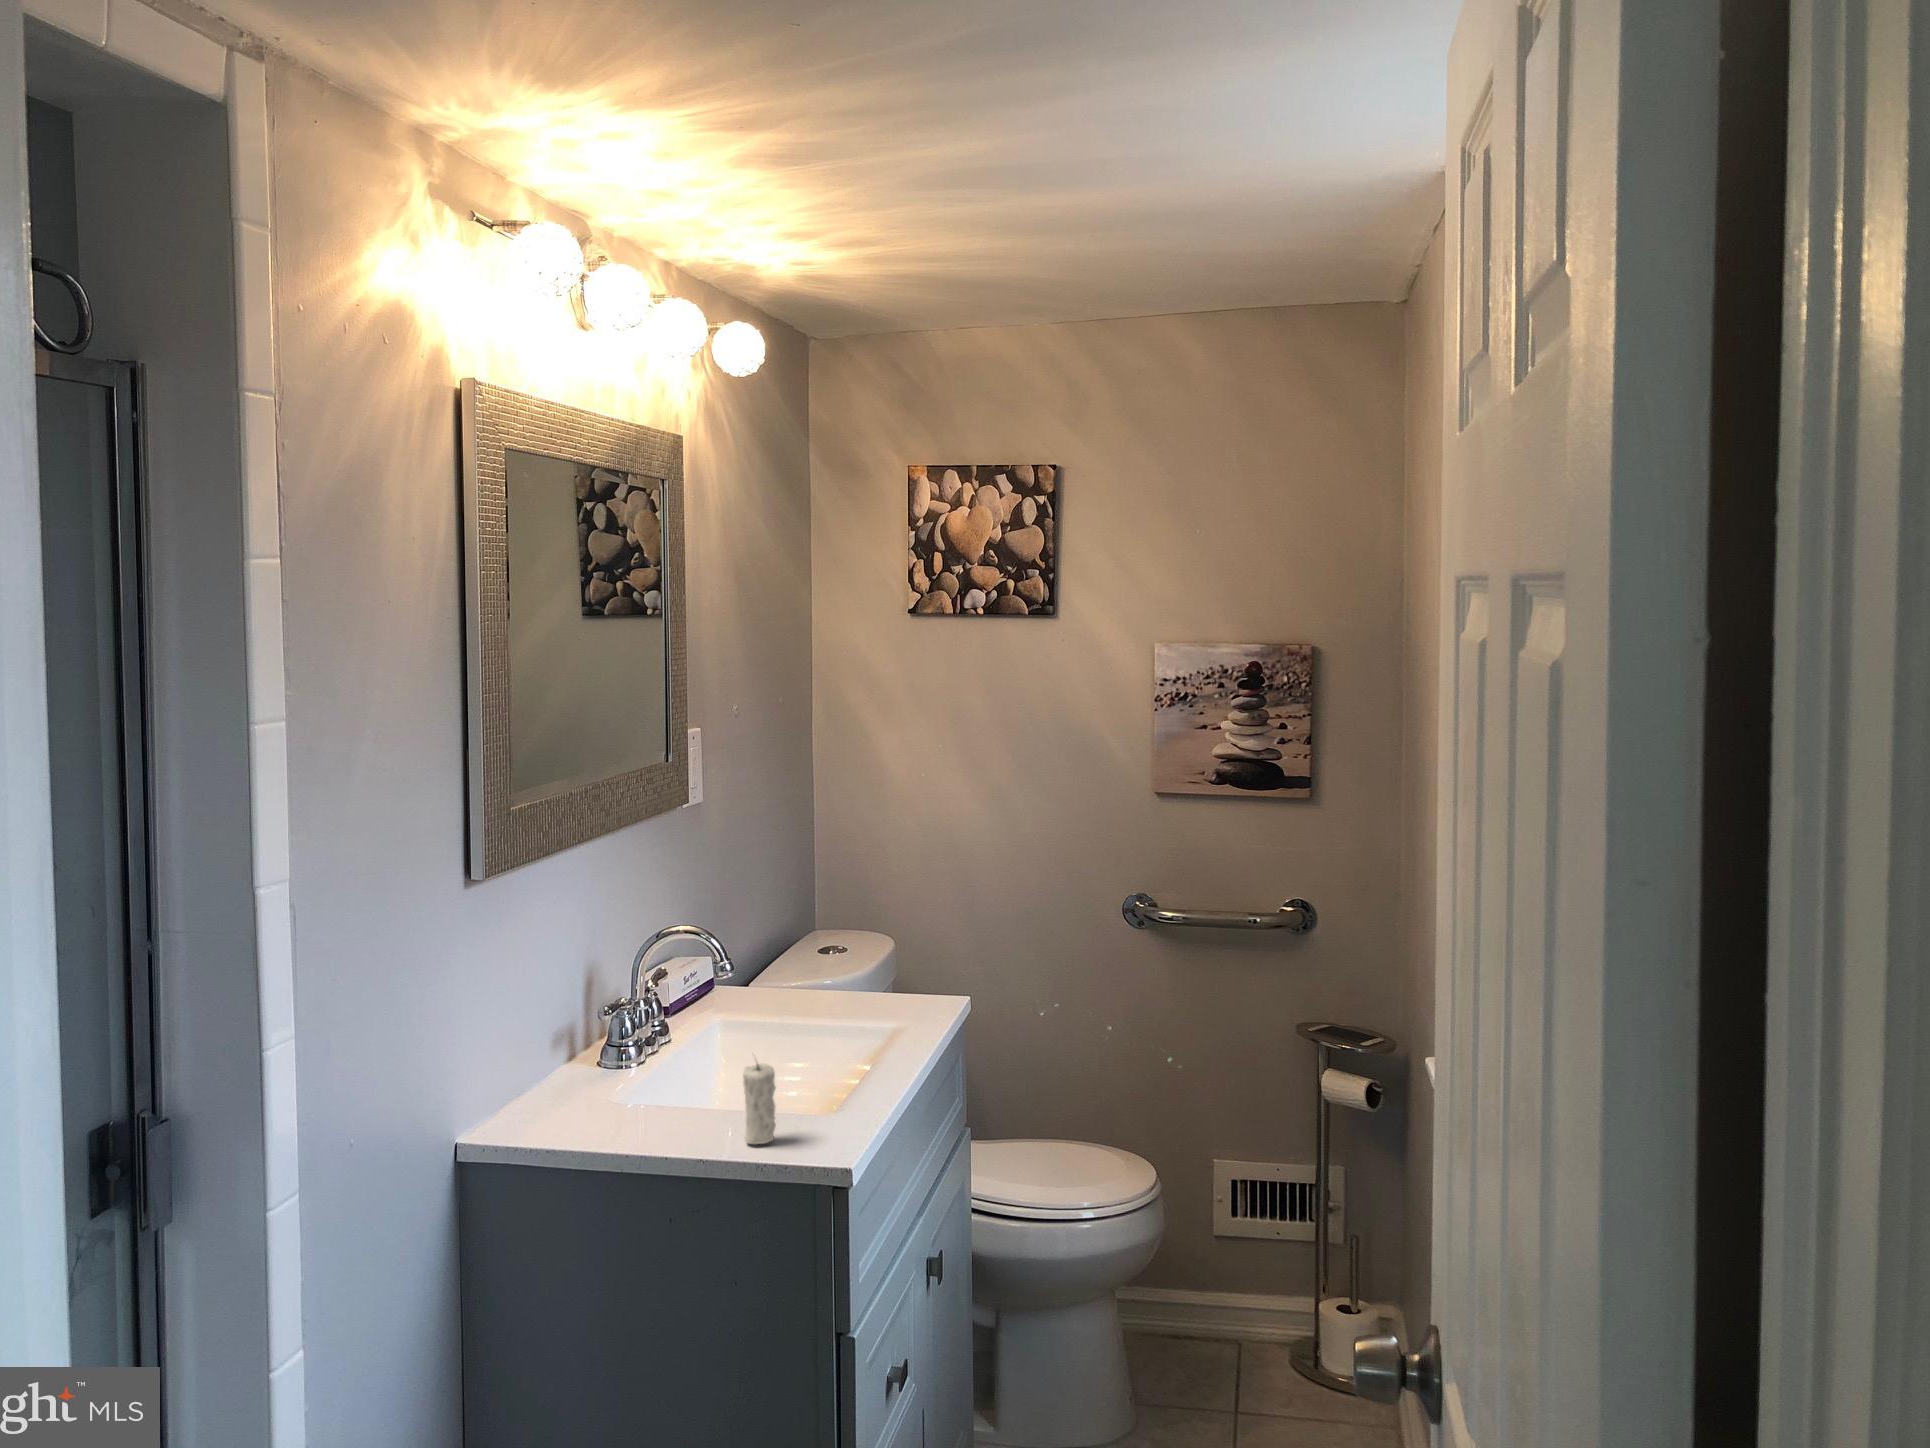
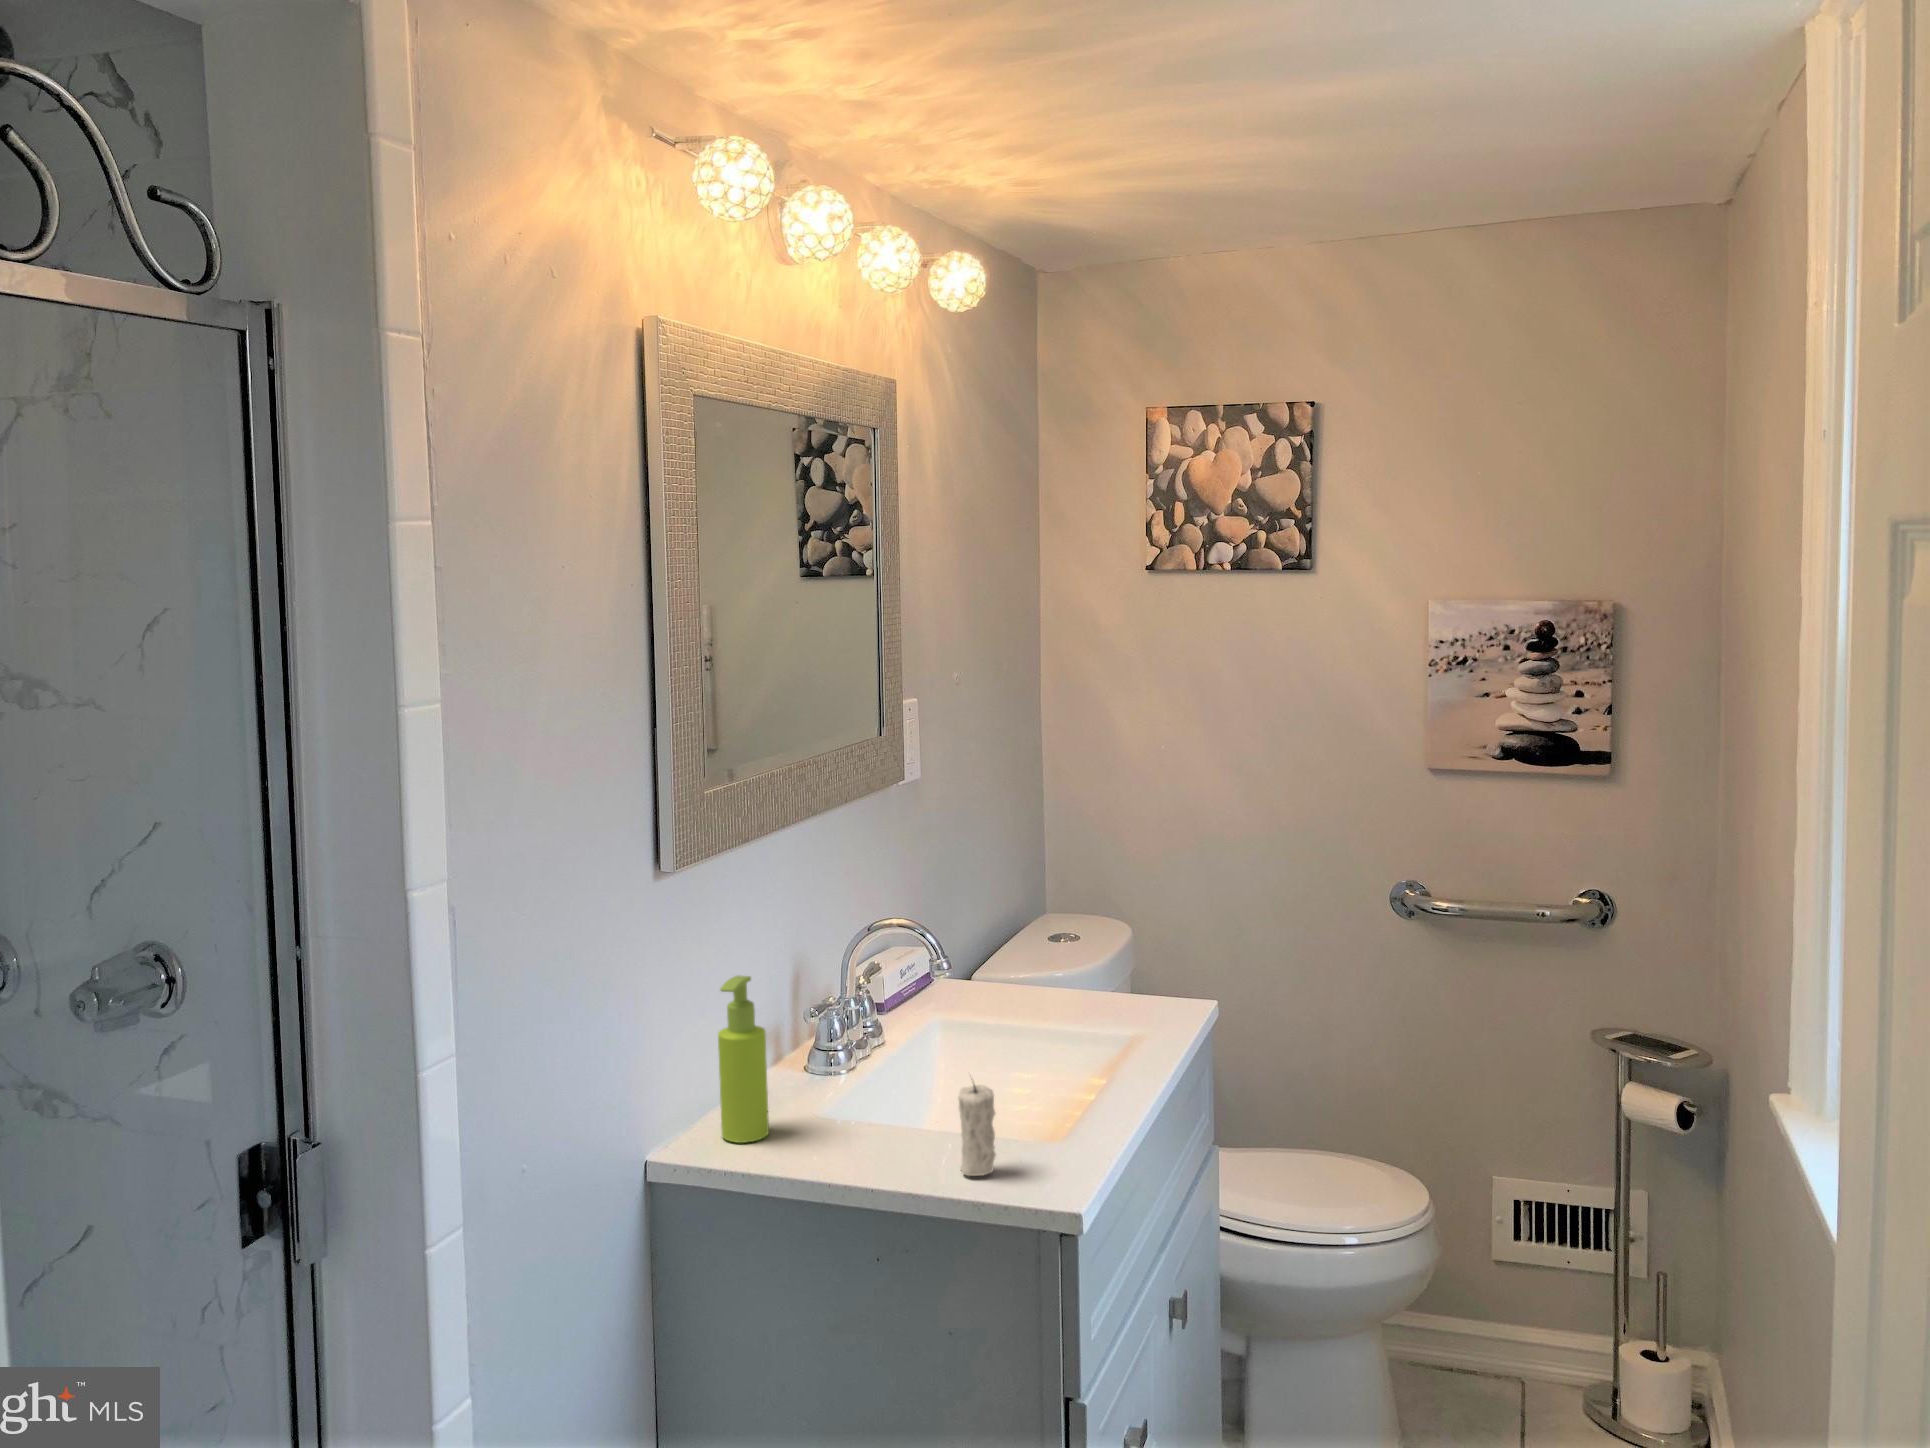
soap dispenser: none [521,975,567,1127] -> present [718,976,769,1143]

